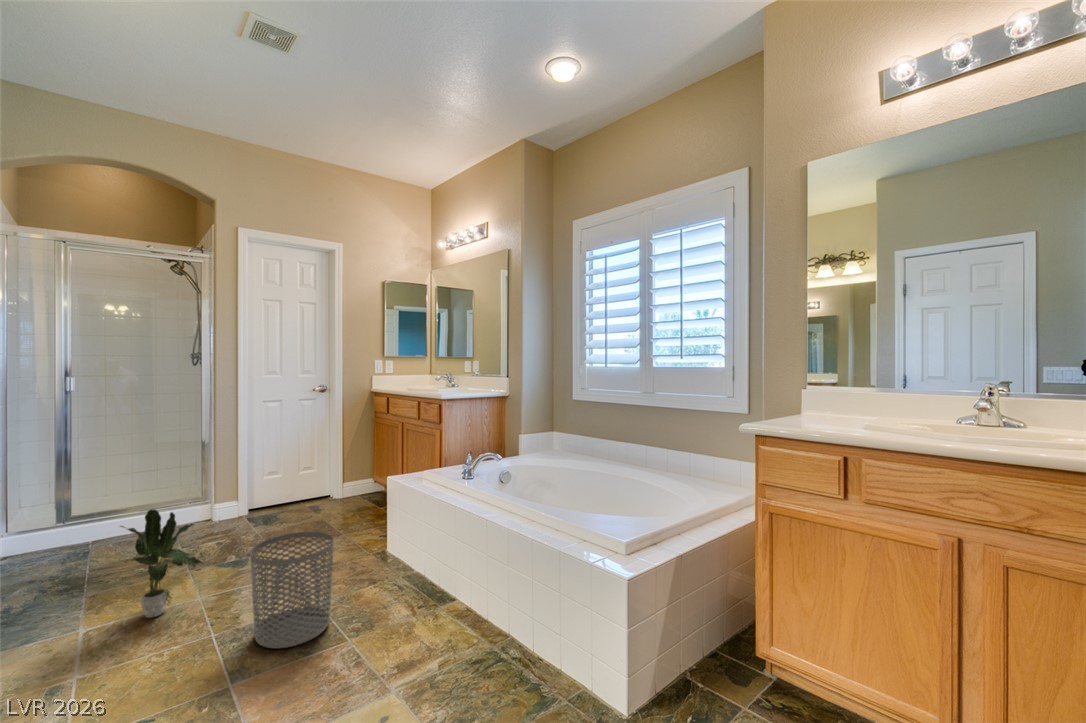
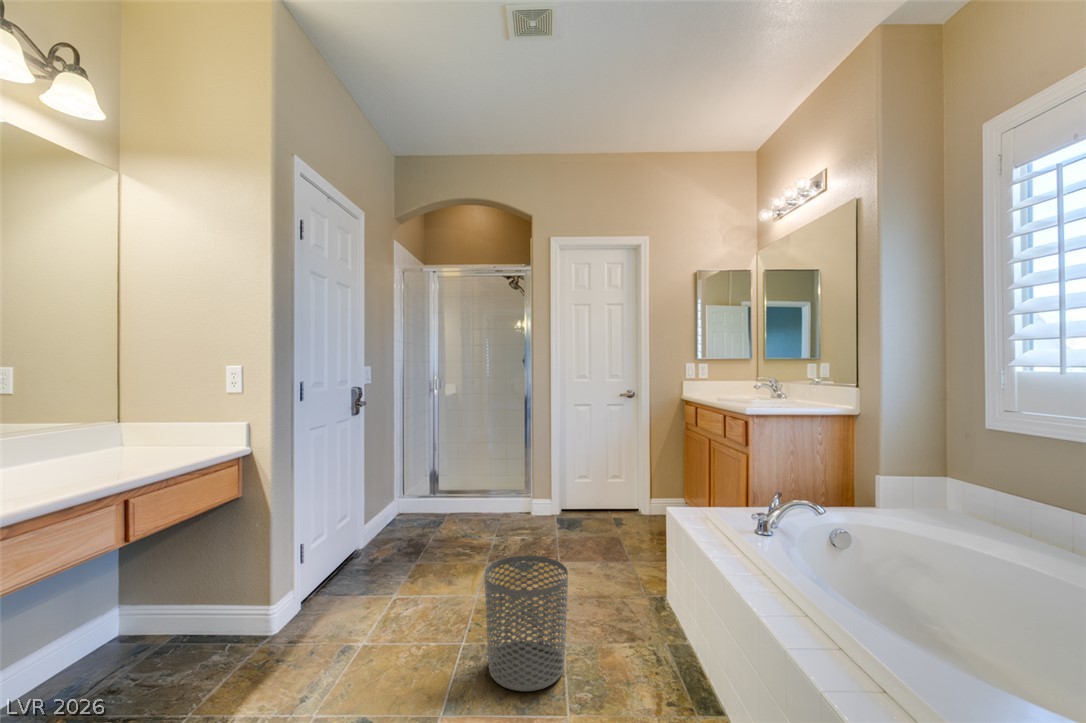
potted plant: present [120,509,202,618] -> none [418,500,481,601]

